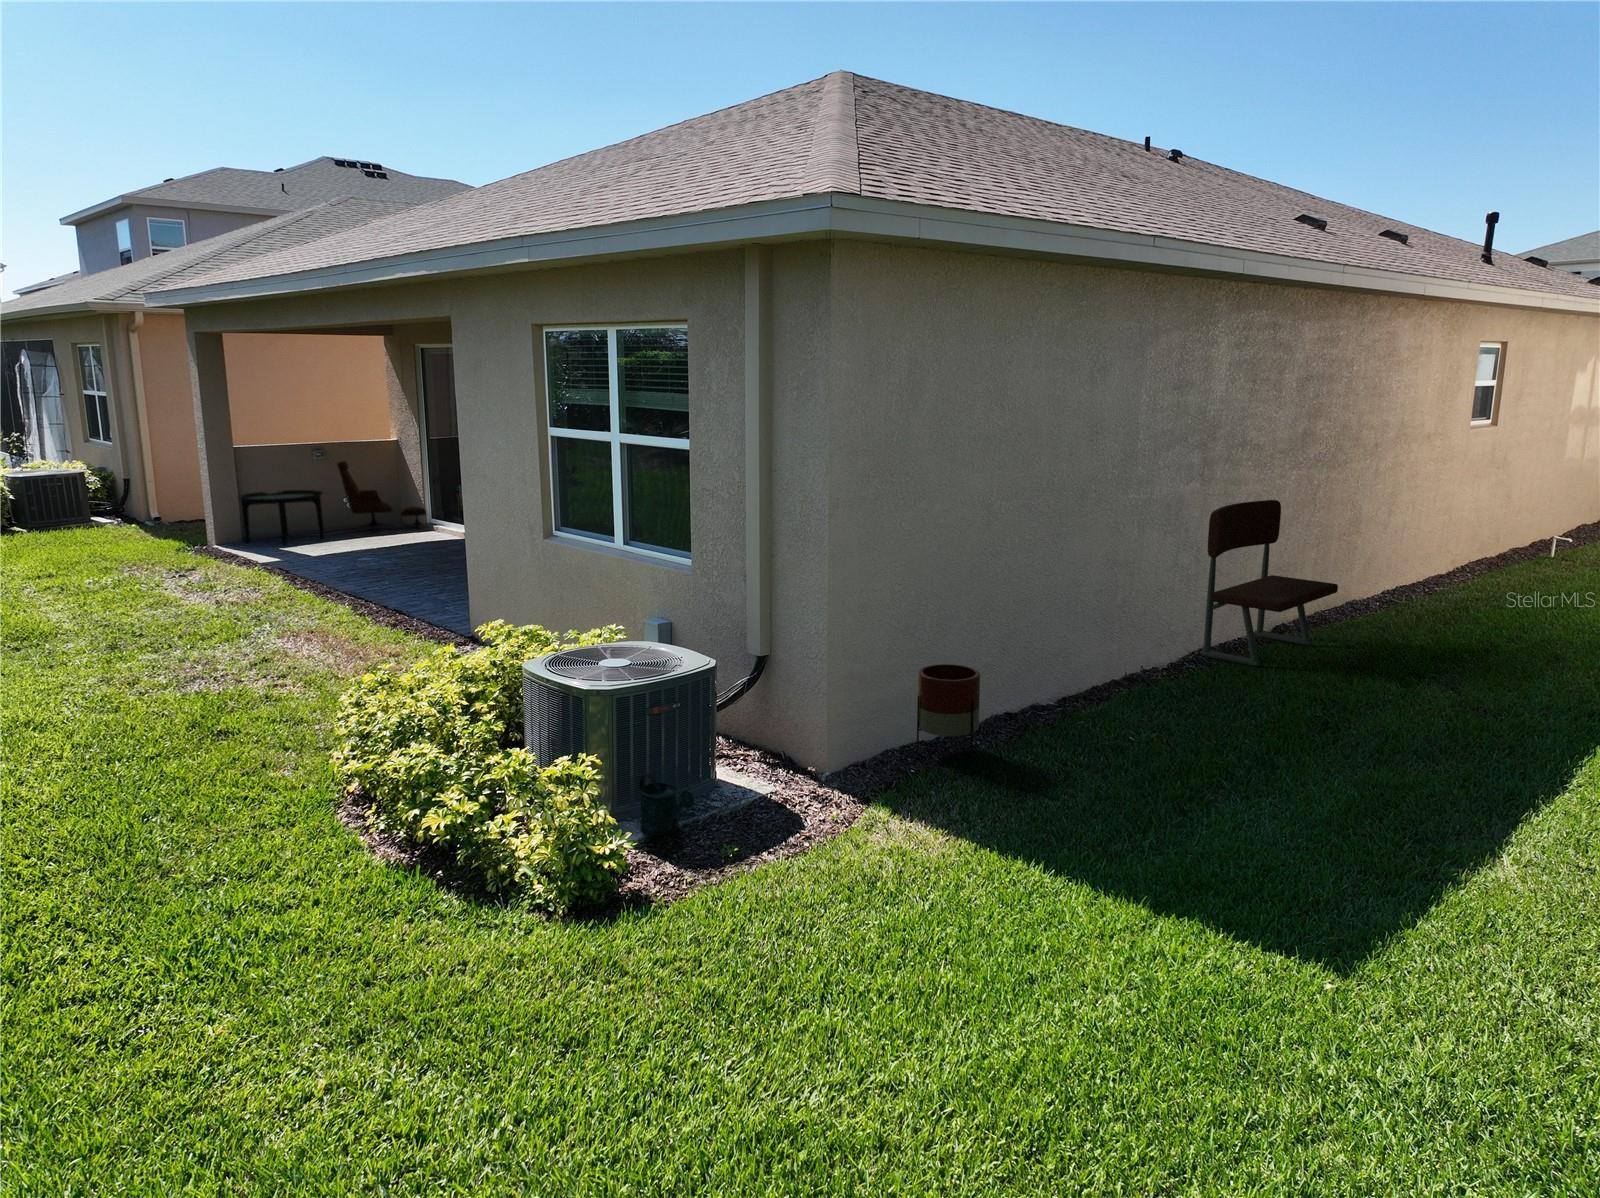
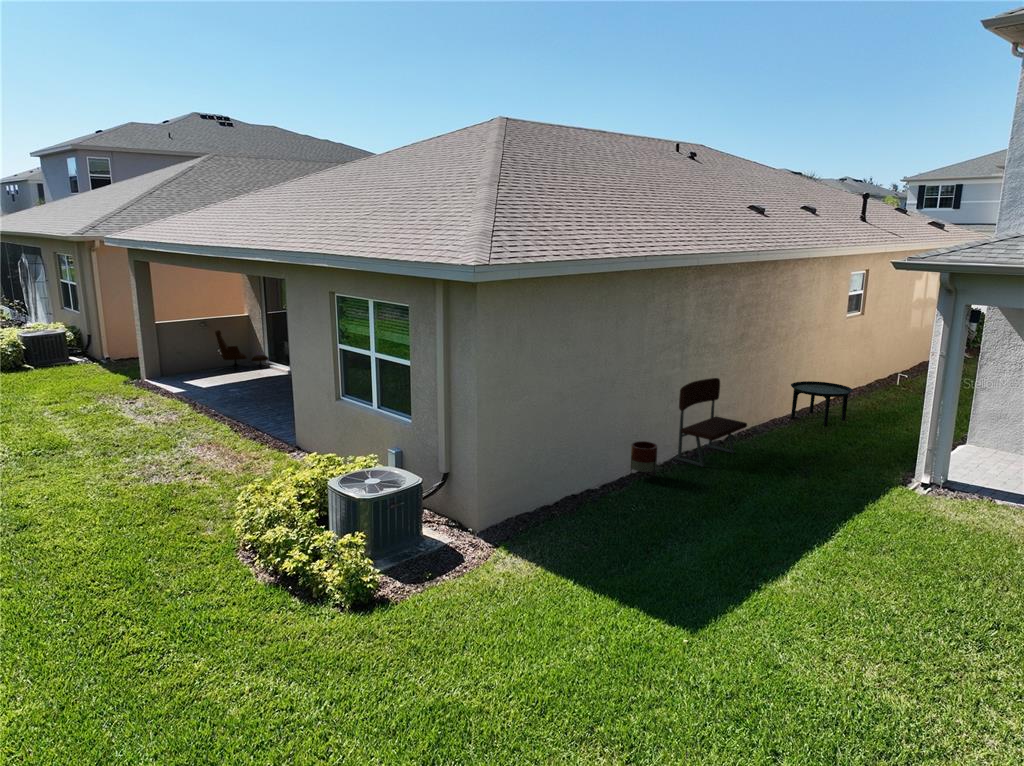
round table: present [237,490,324,545] -> present [791,381,853,426]
planter: present [917,664,980,759] -> present [631,441,657,479]
watering can: present [639,774,694,835] -> none [385,538,411,568]

